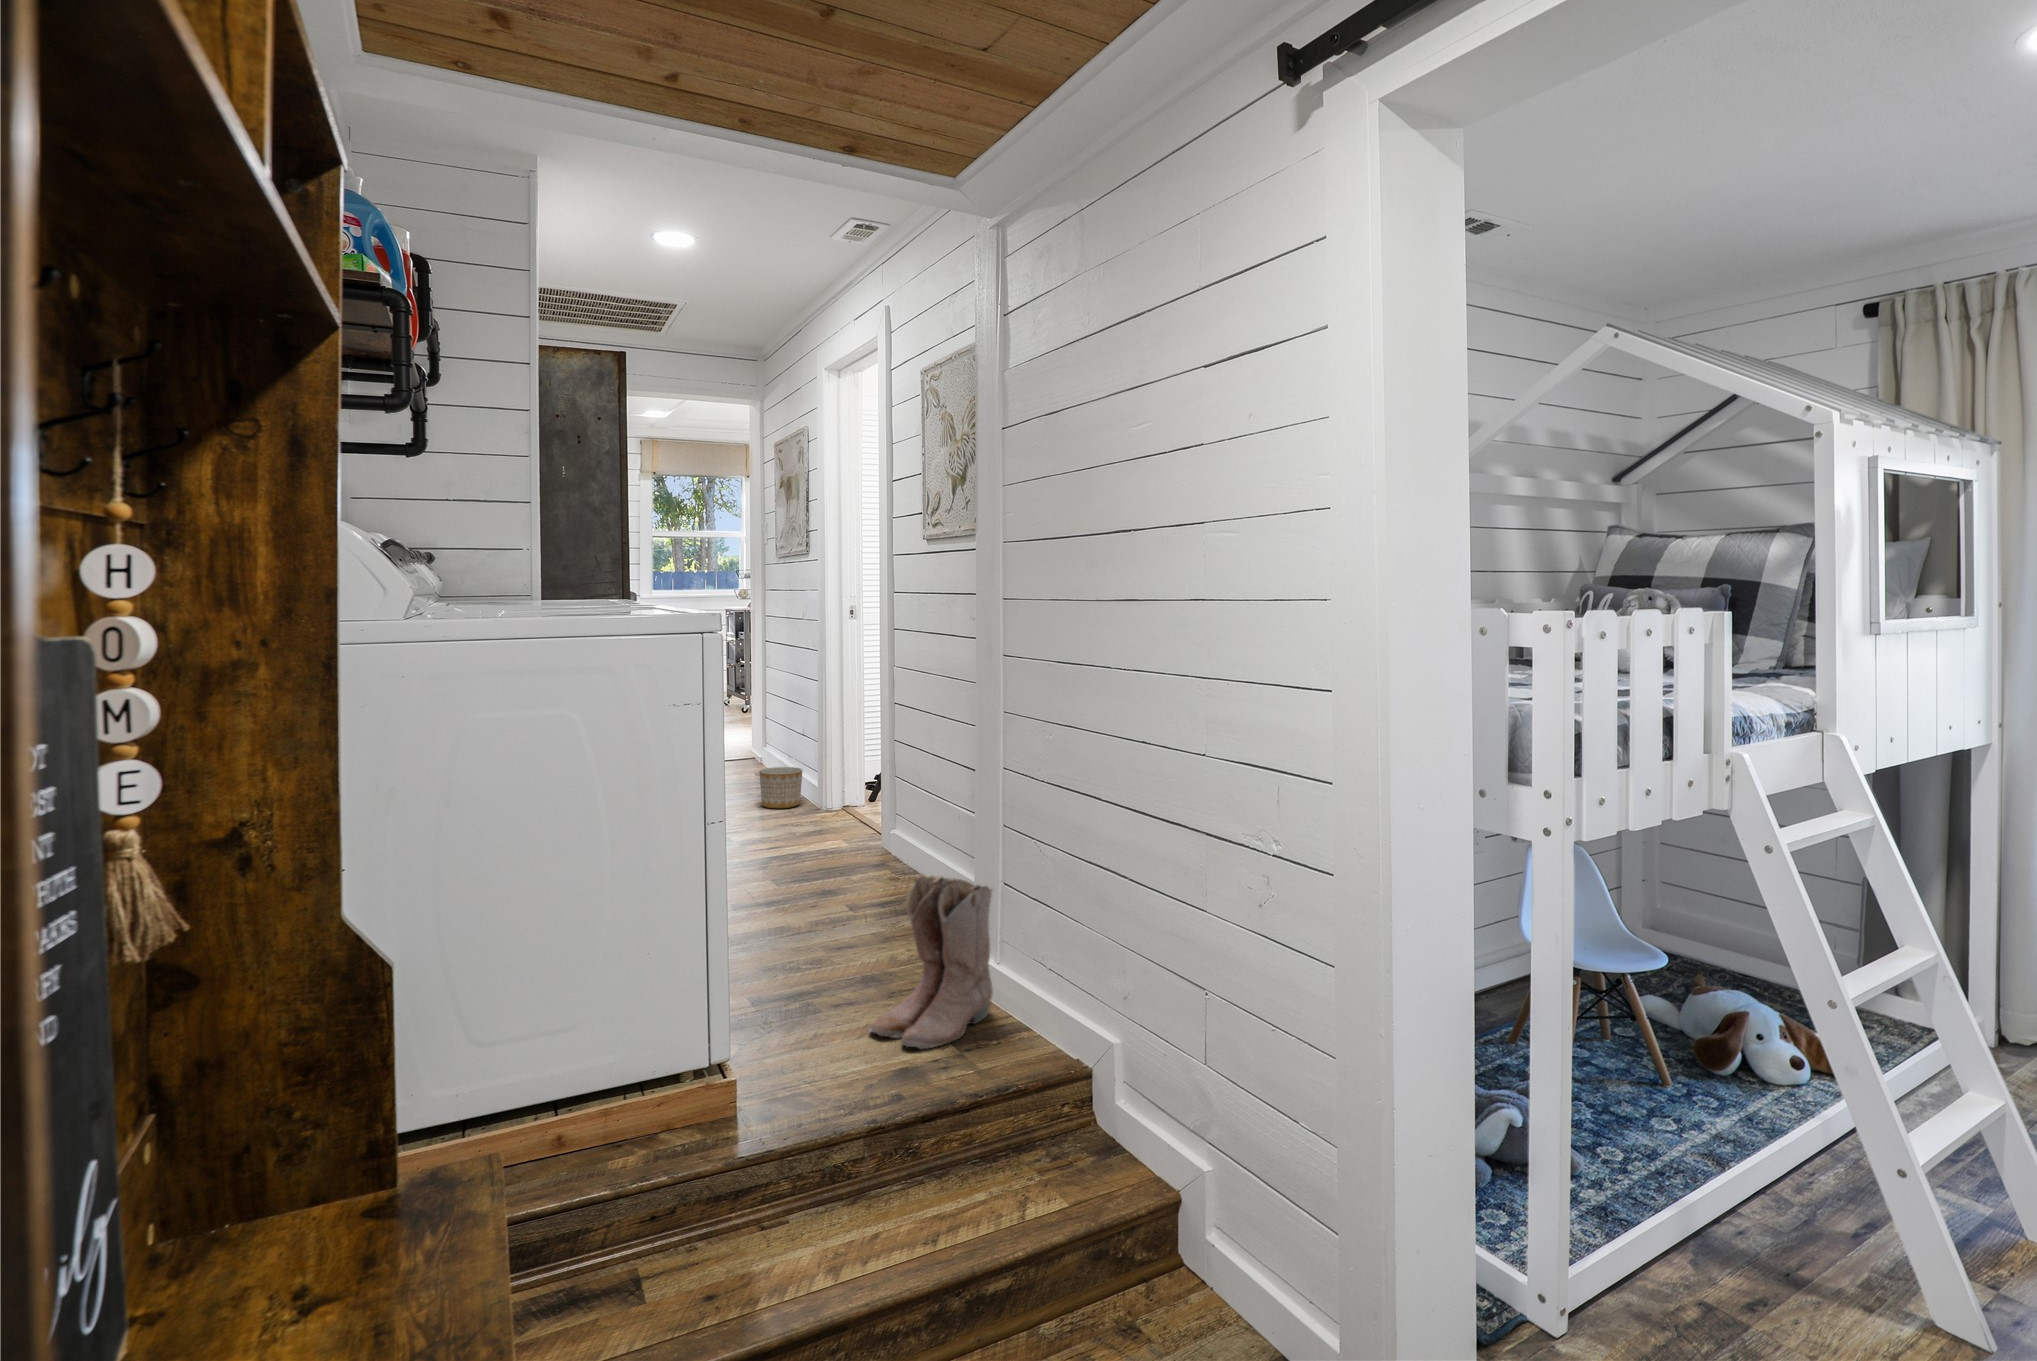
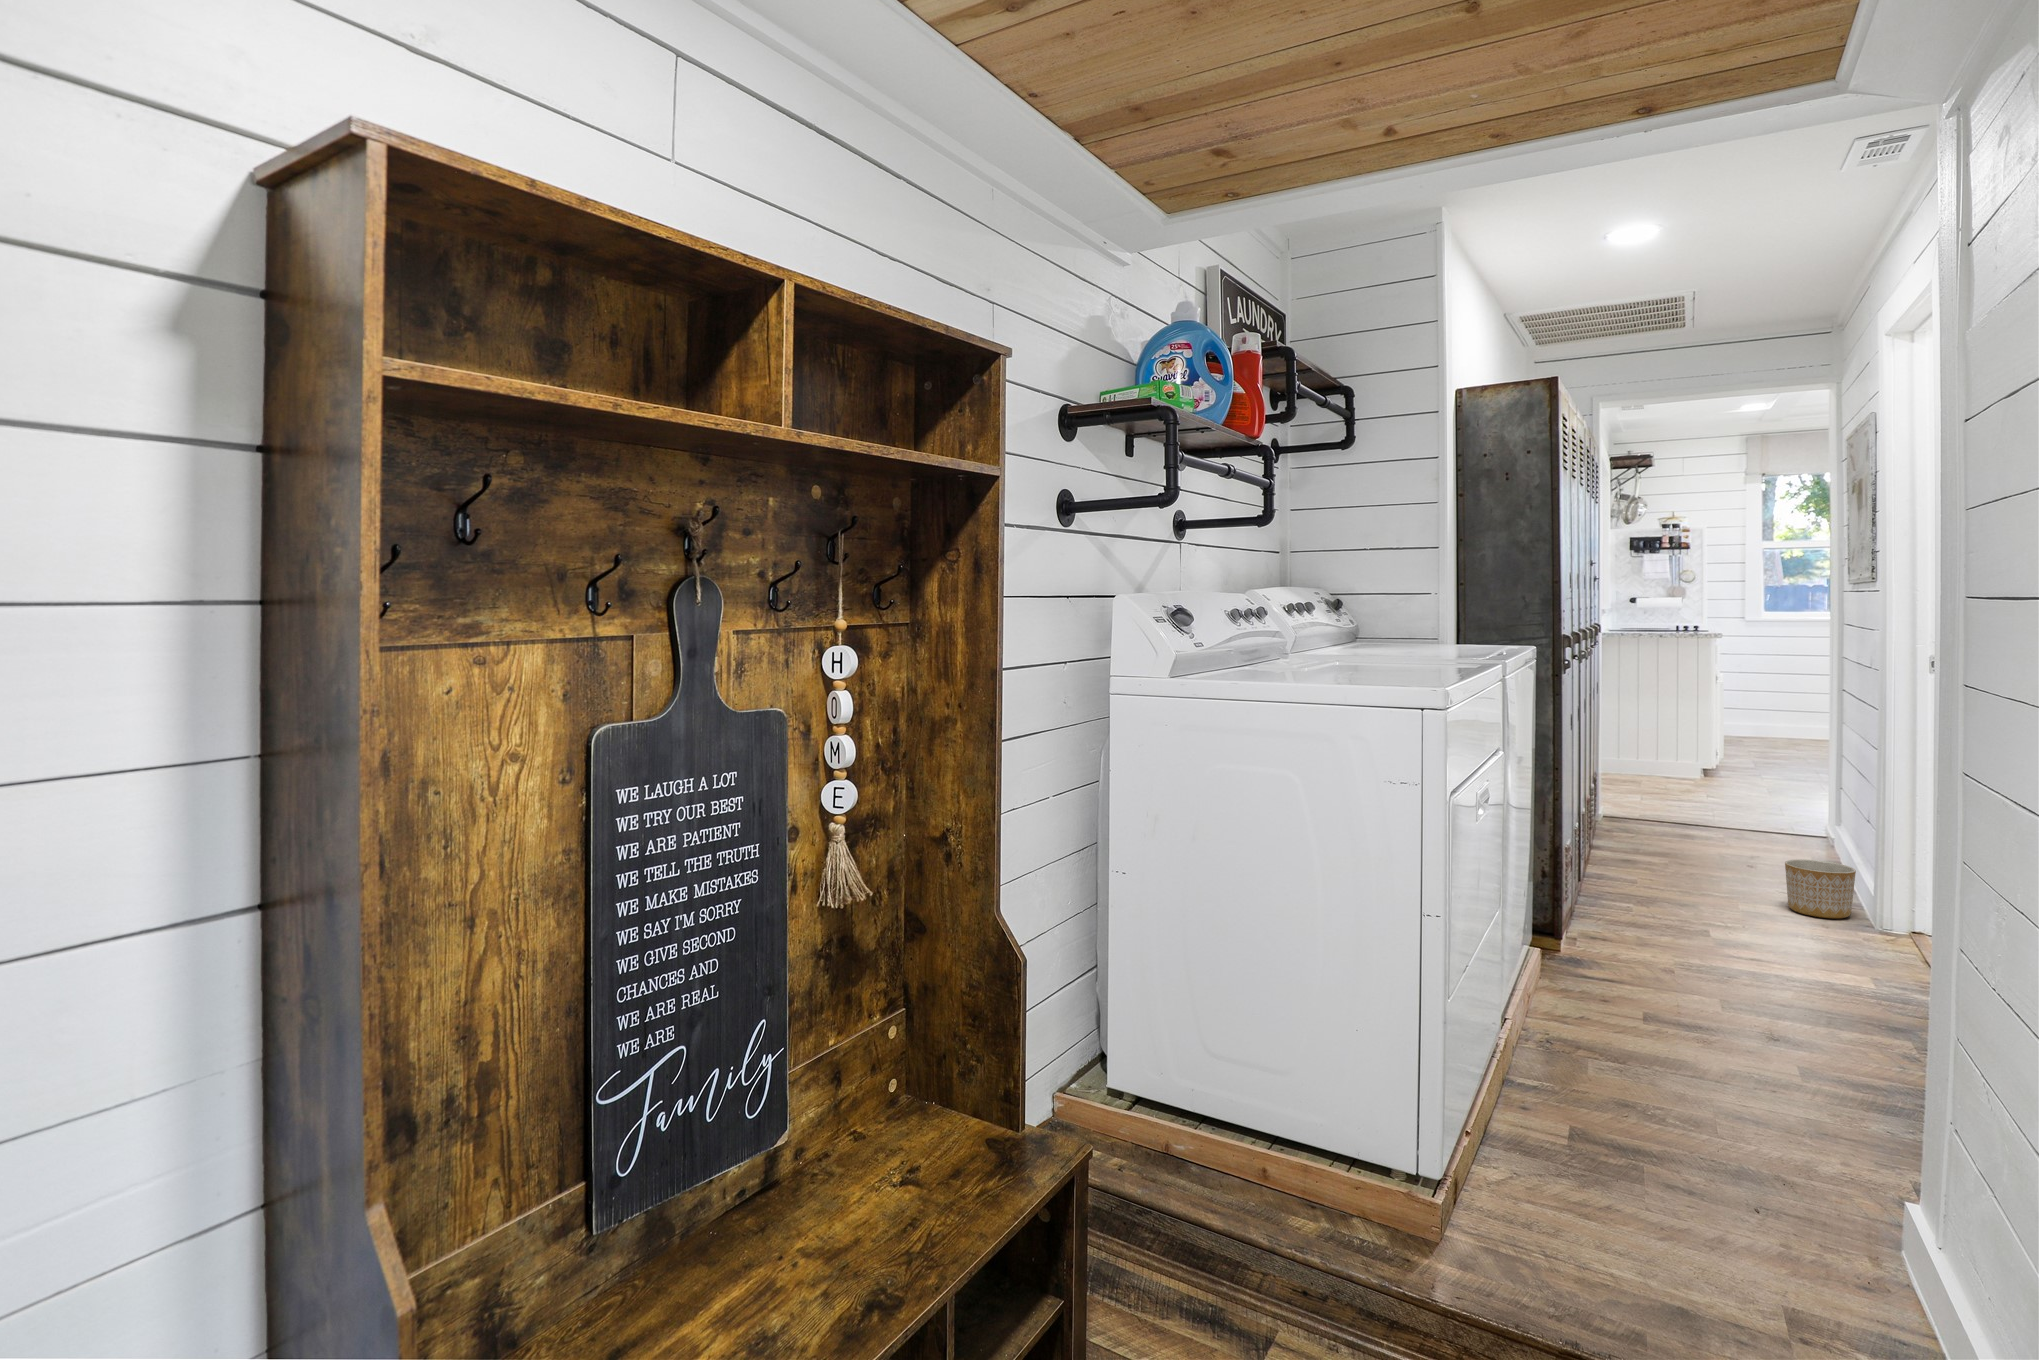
boots: present [869,874,993,1049] -> none [1676,1052,1914,1315]

